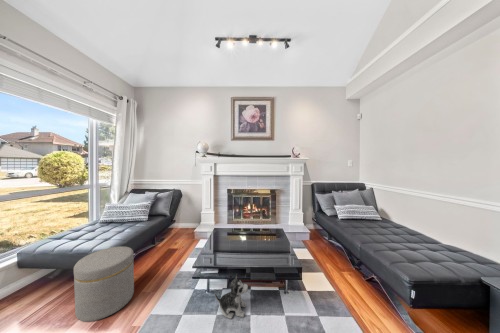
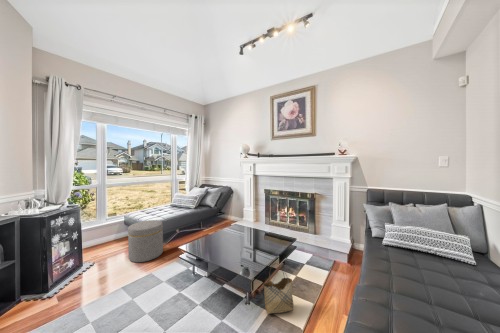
woven basket: none [301,253,320,298] -> present [264,263,293,314]
plush toy: present [215,274,248,319] -> none [189,259,211,299]

